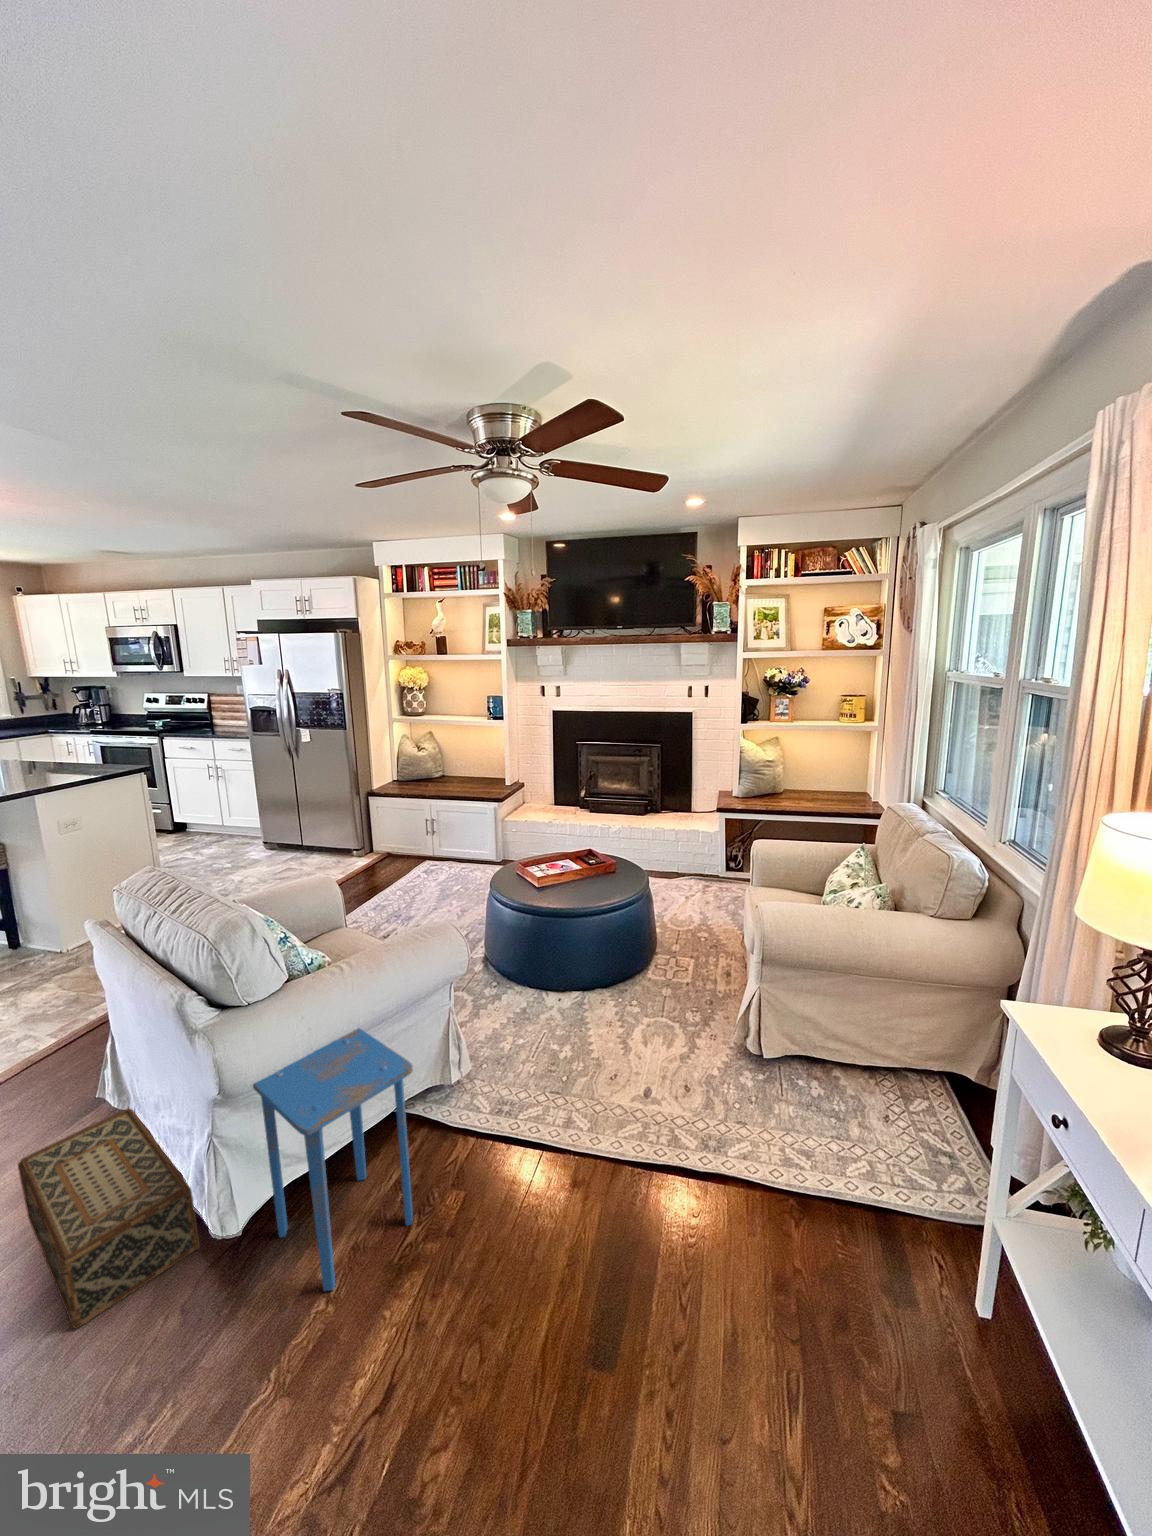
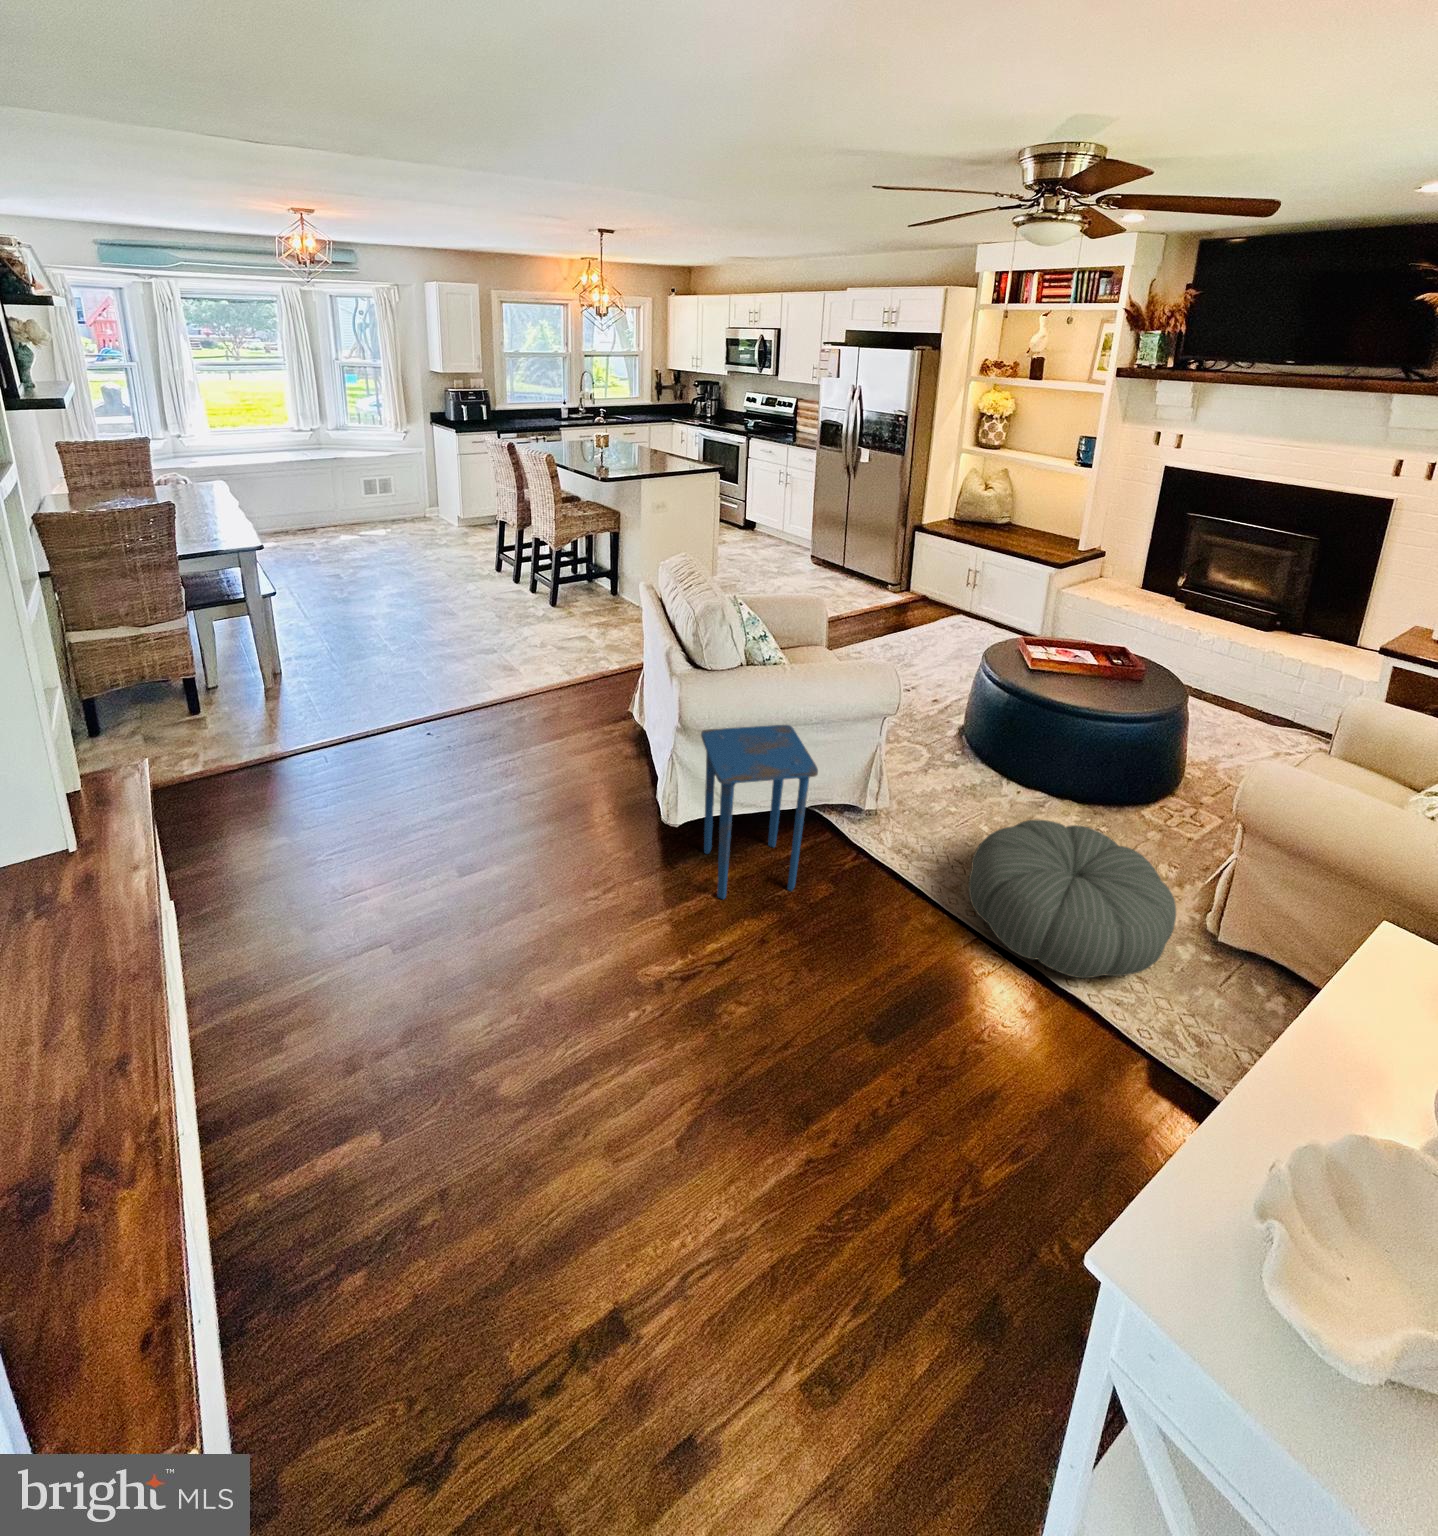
pouf: none [570,1009,747,1161] -> present [969,820,1176,978]
woven basket: present [18,1109,200,1329] -> none [575,729,658,841]

